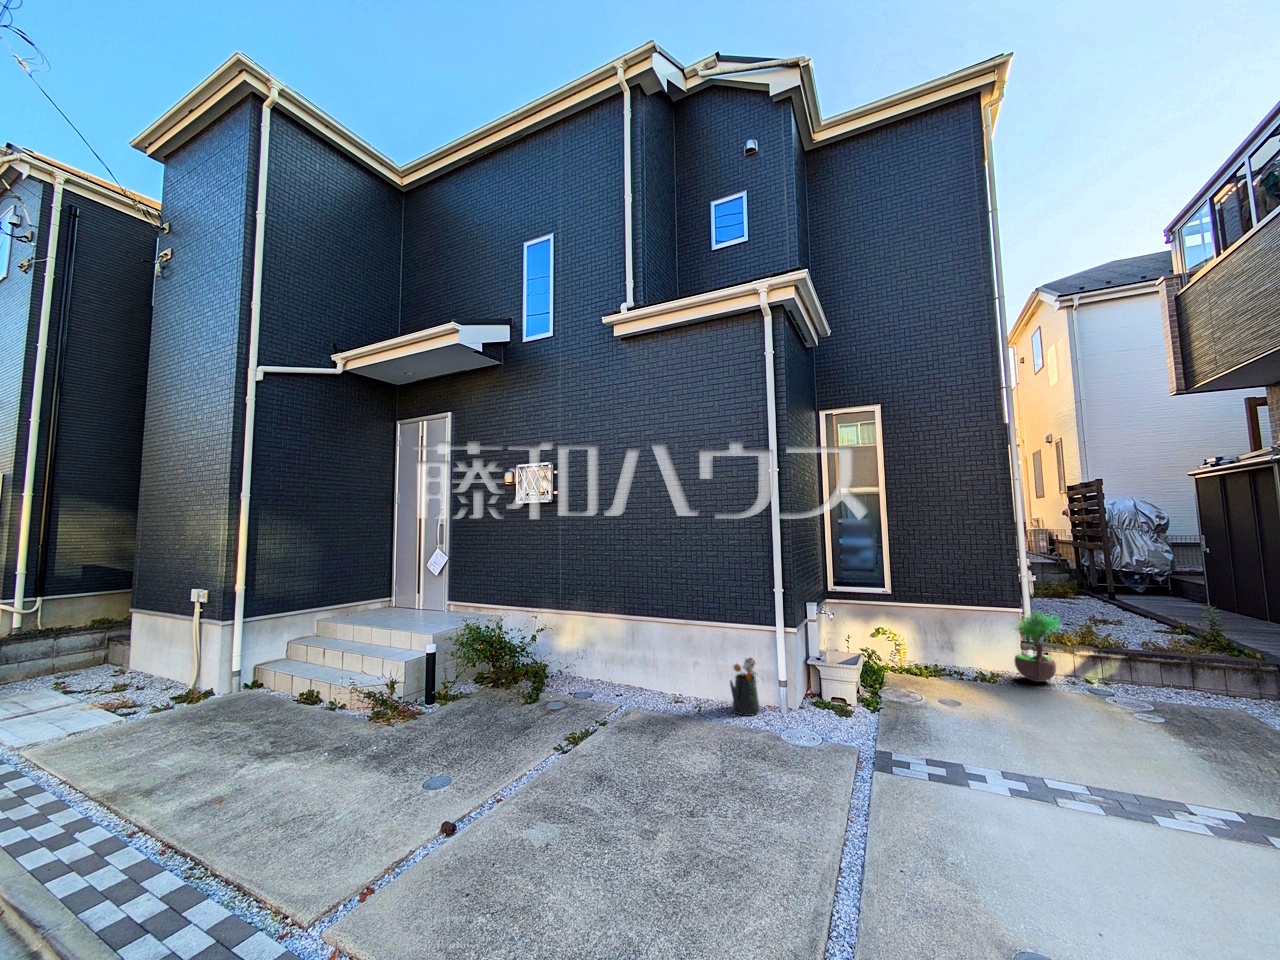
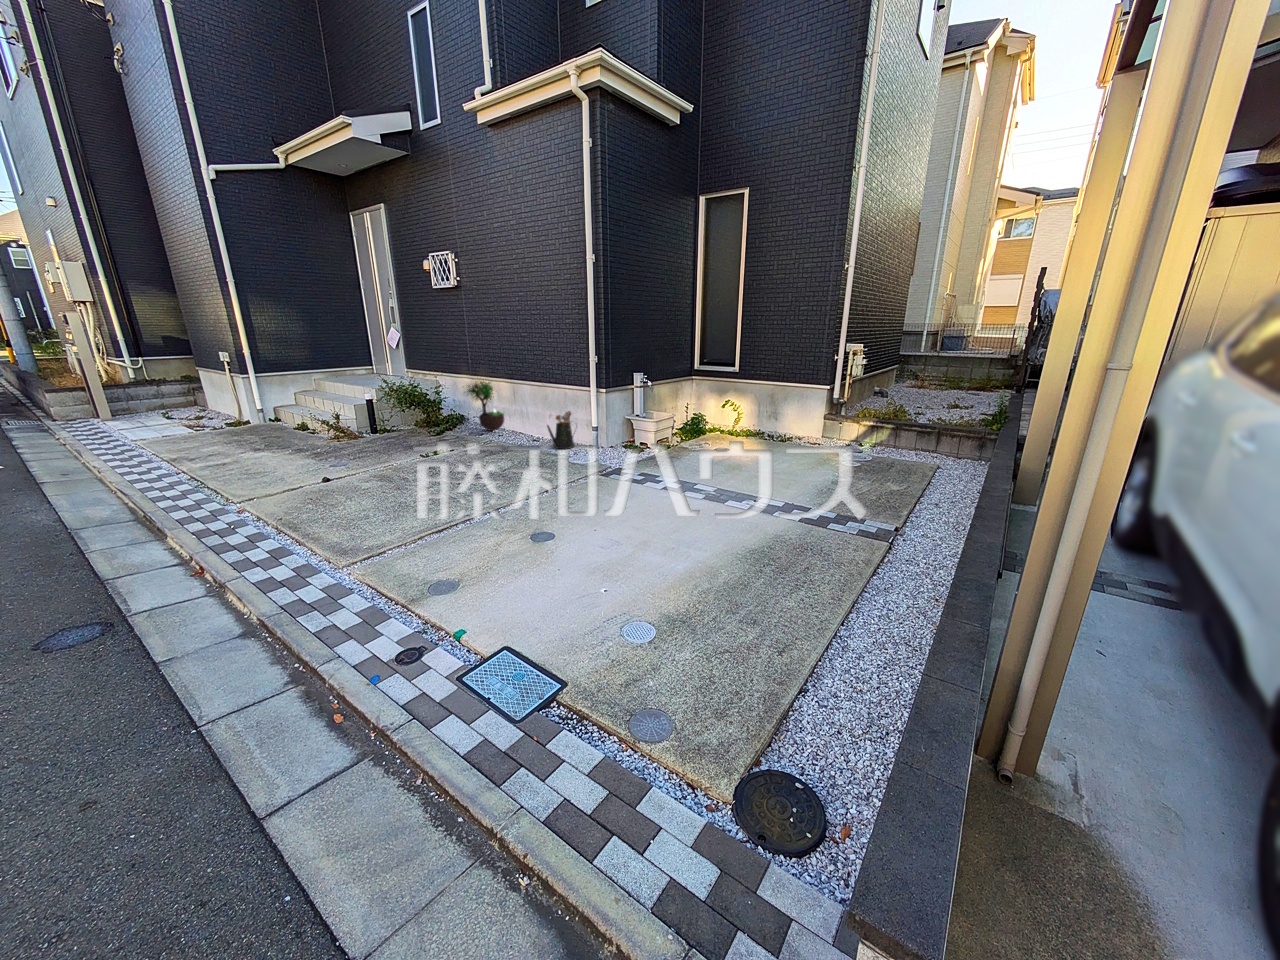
potted tree: present [1014,613,1062,682] -> present [467,380,504,431]

